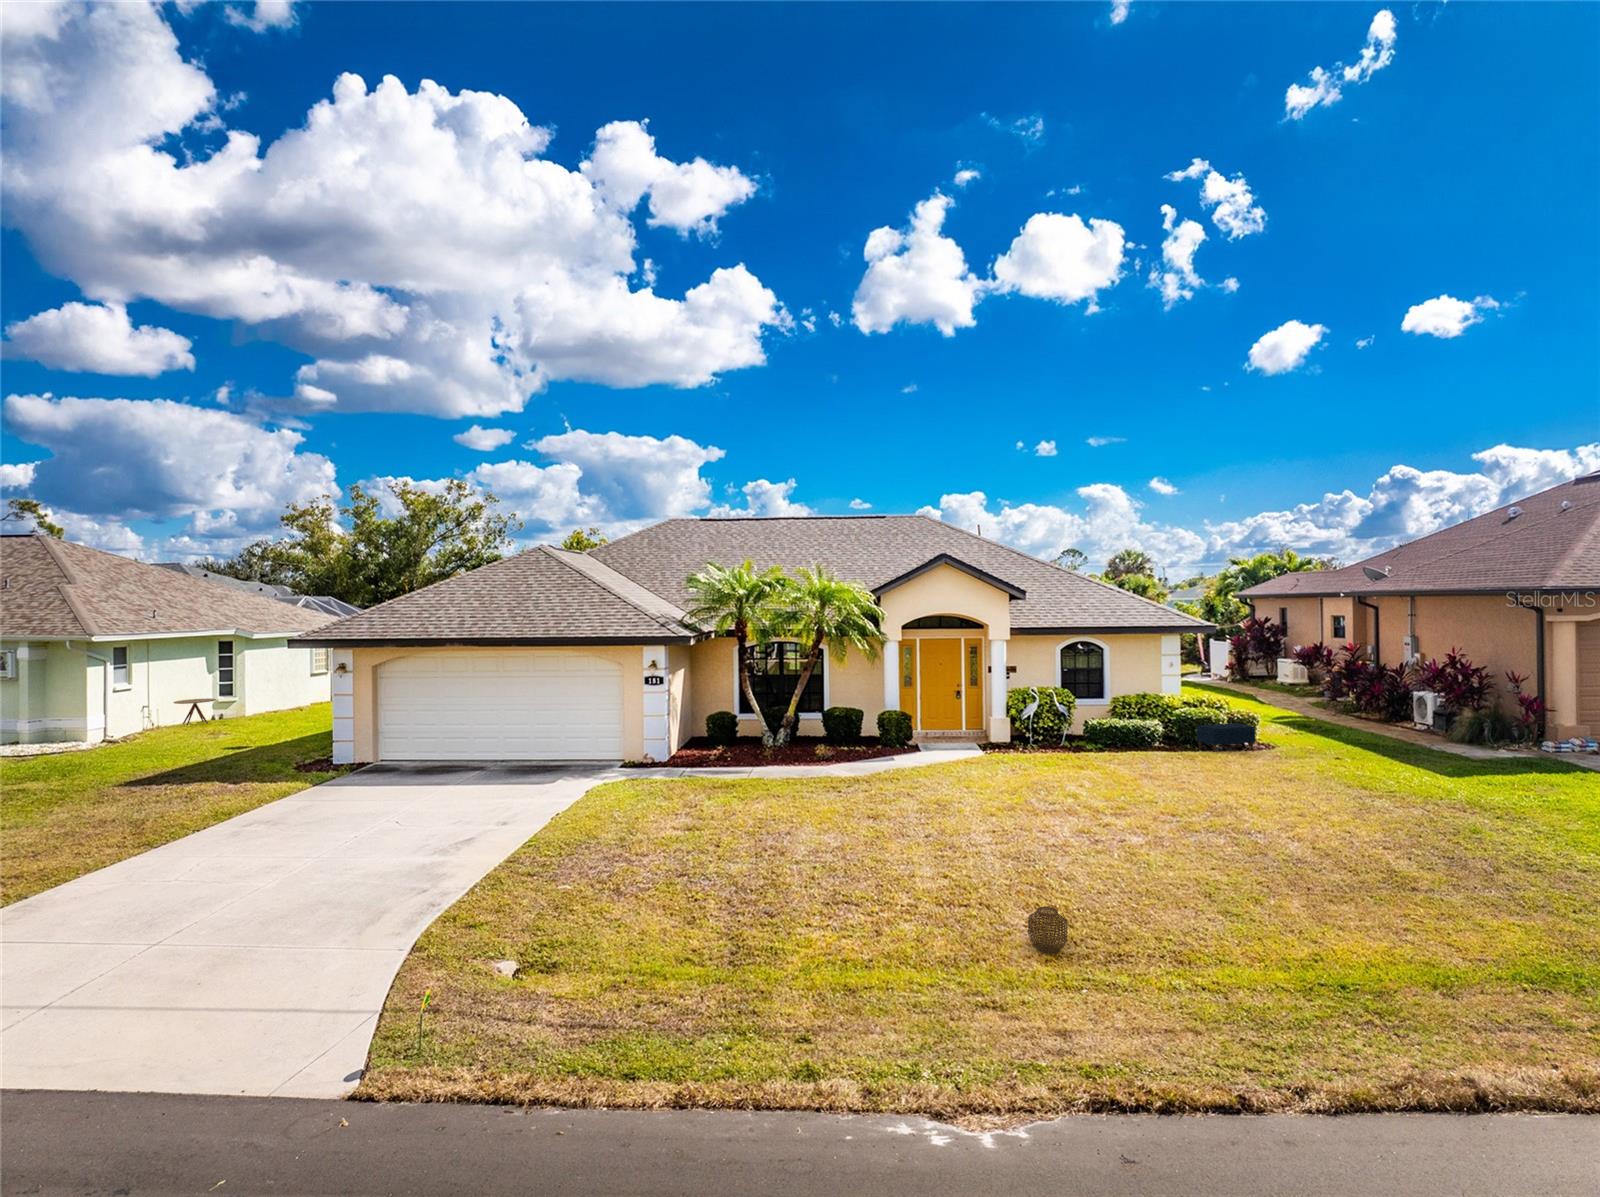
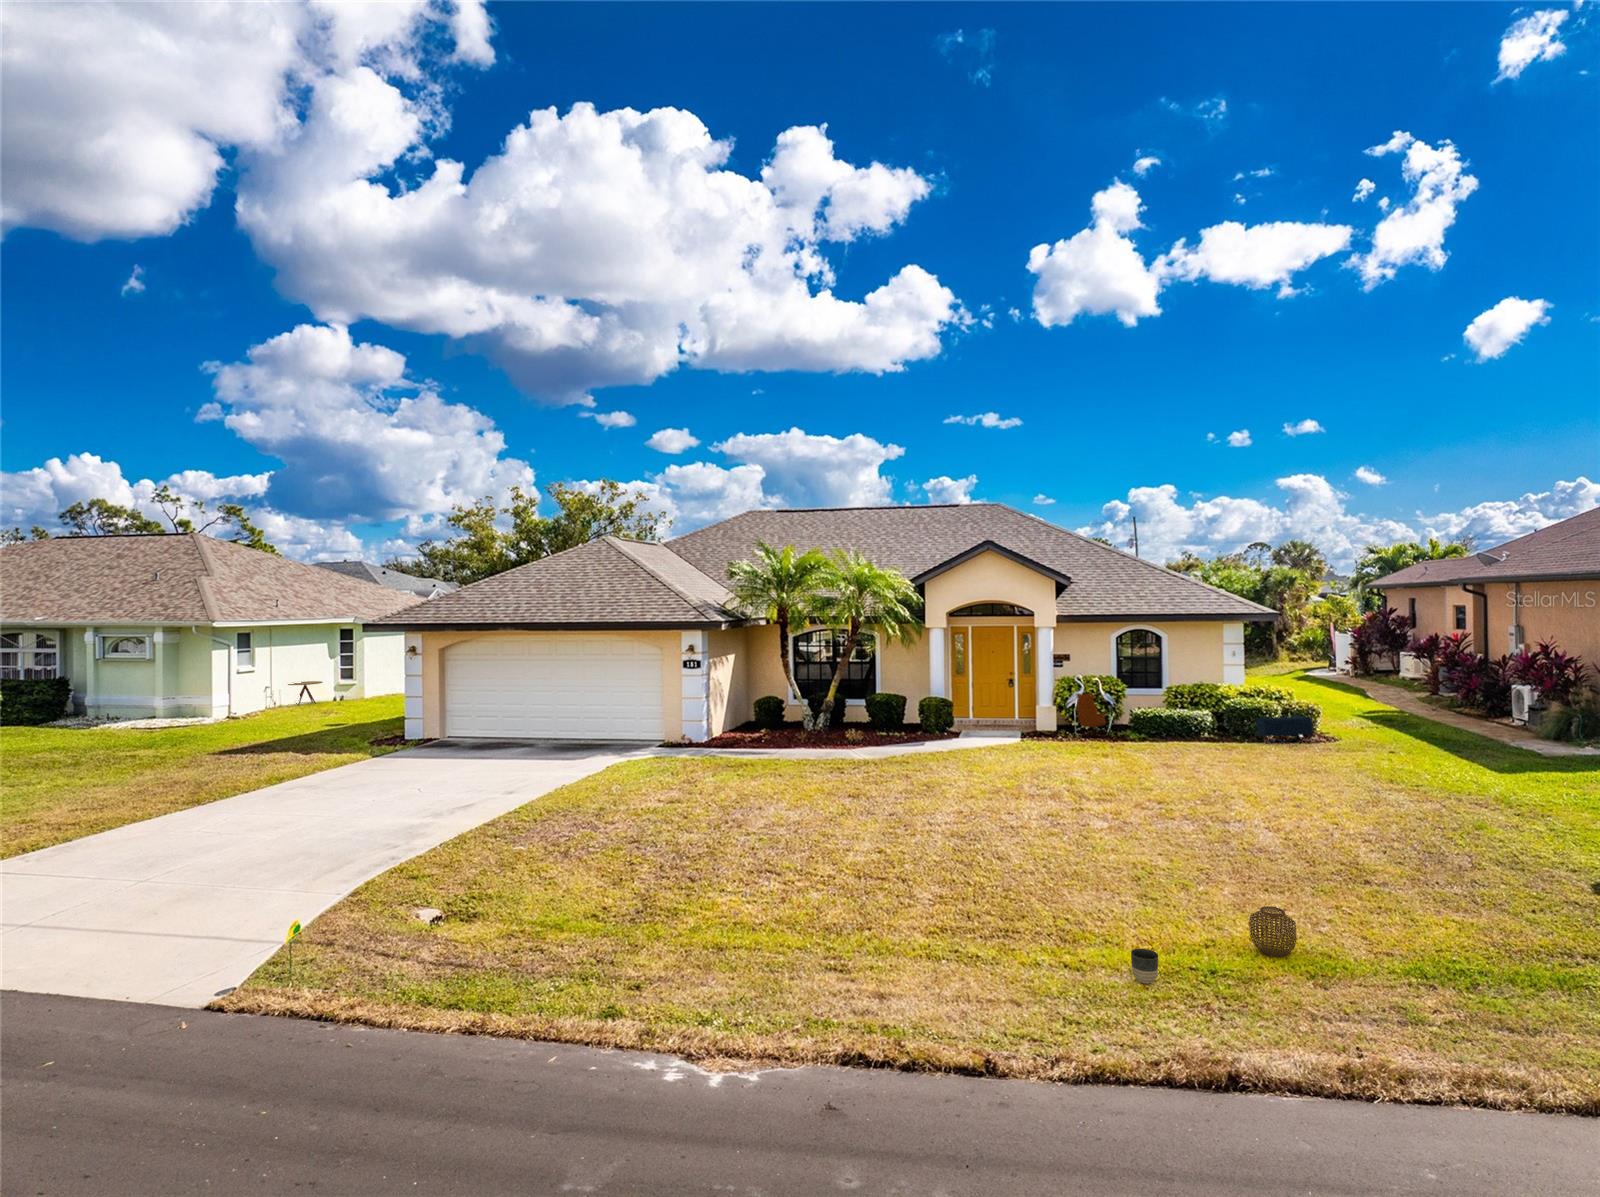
lounge chair: none [1037,705,1072,750] -> present [1076,693,1106,736]
woven basket: present [1028,907,1068,954] -> present [1249,906,1296,957]
planter: none [1304,1022,1338,1064] -> present [1131,949,1158,984]

